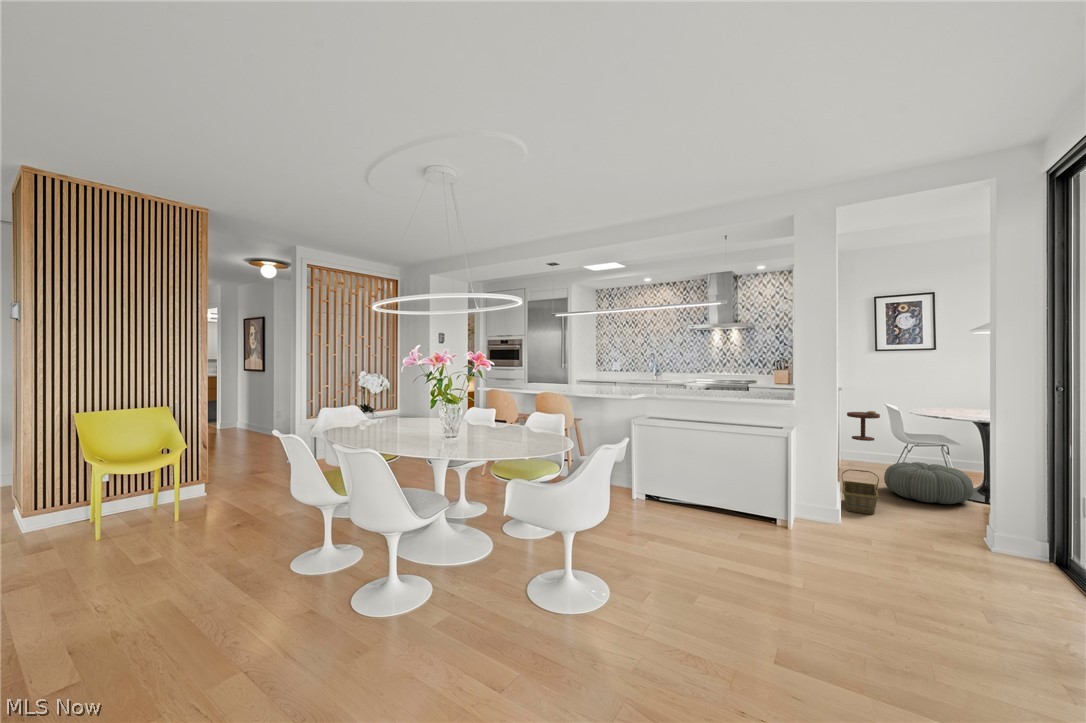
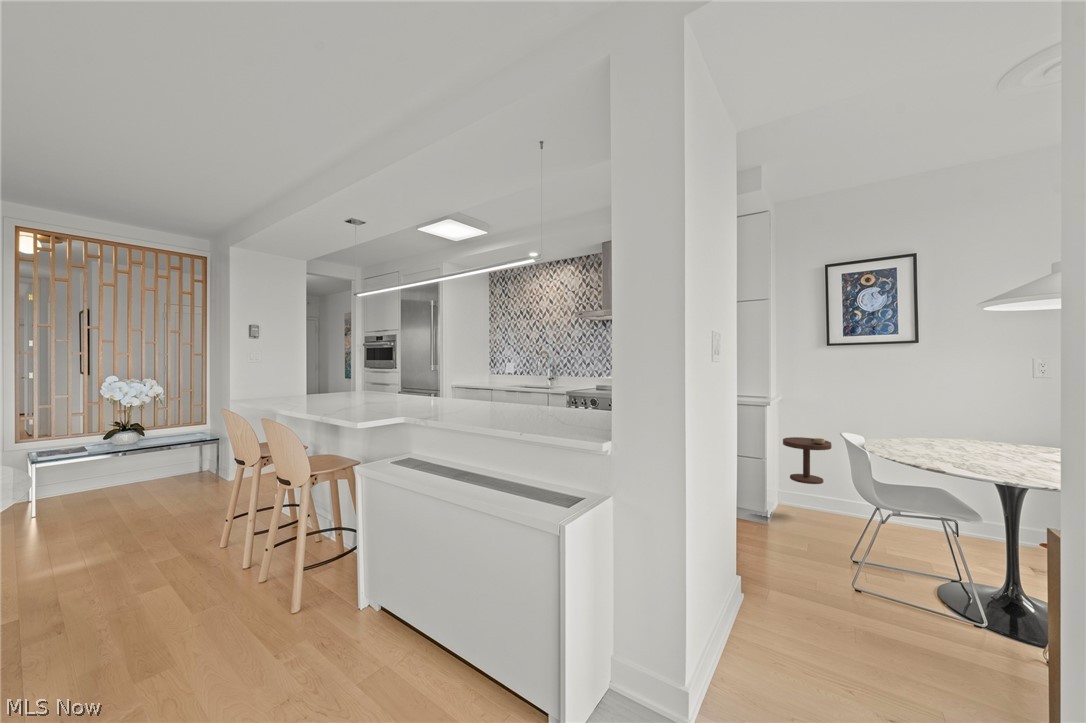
pouf: present [884,462,974,504] -> none [827,541,1000,647]
basket: present [842,469,879,514] -> none [729,572,805,684]

